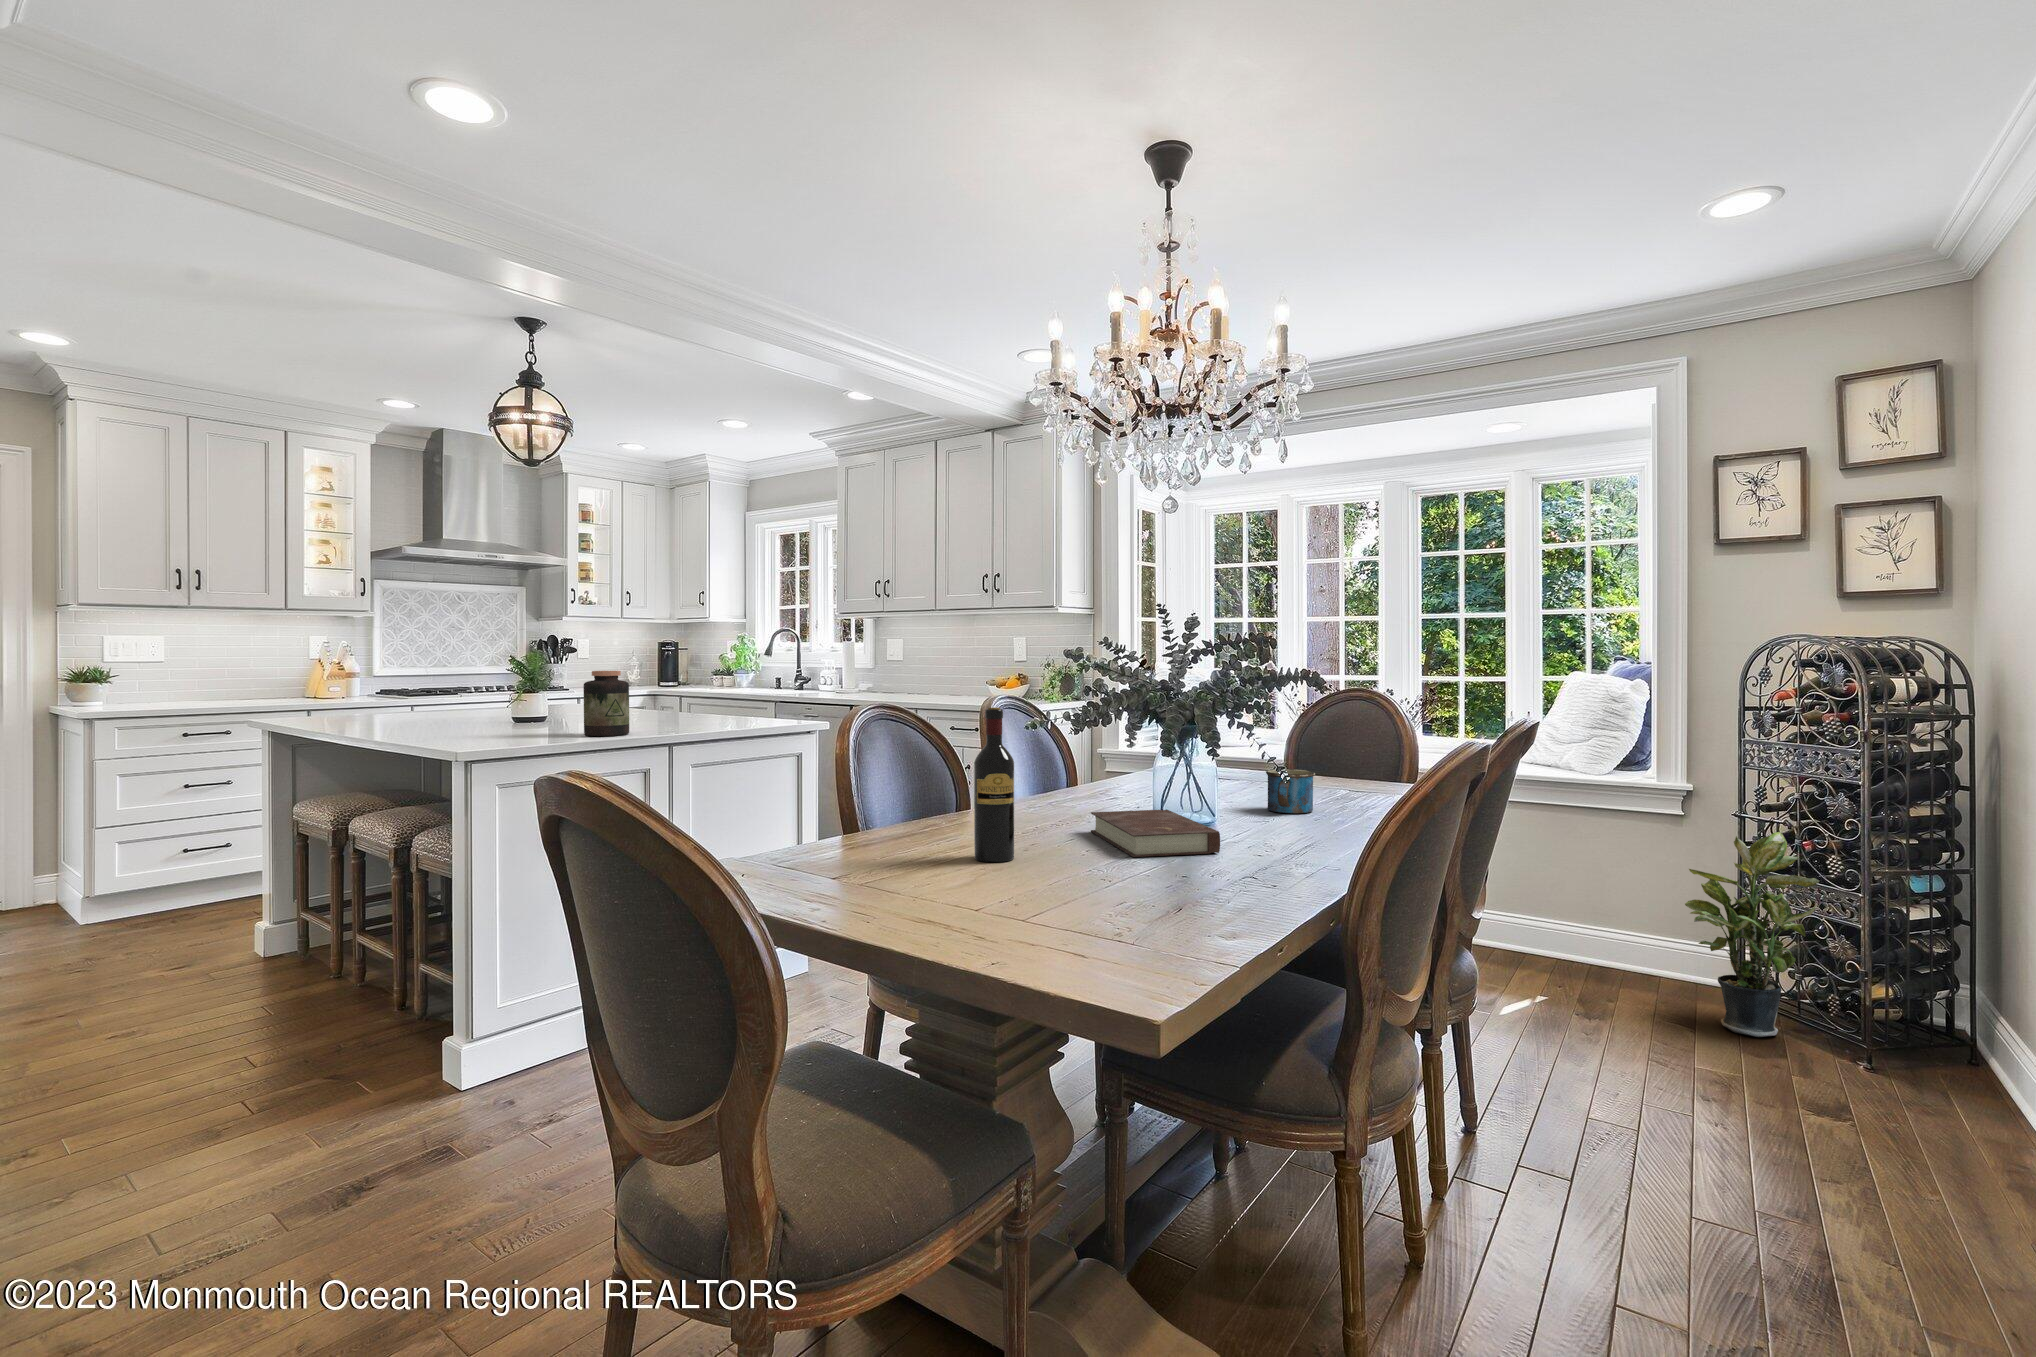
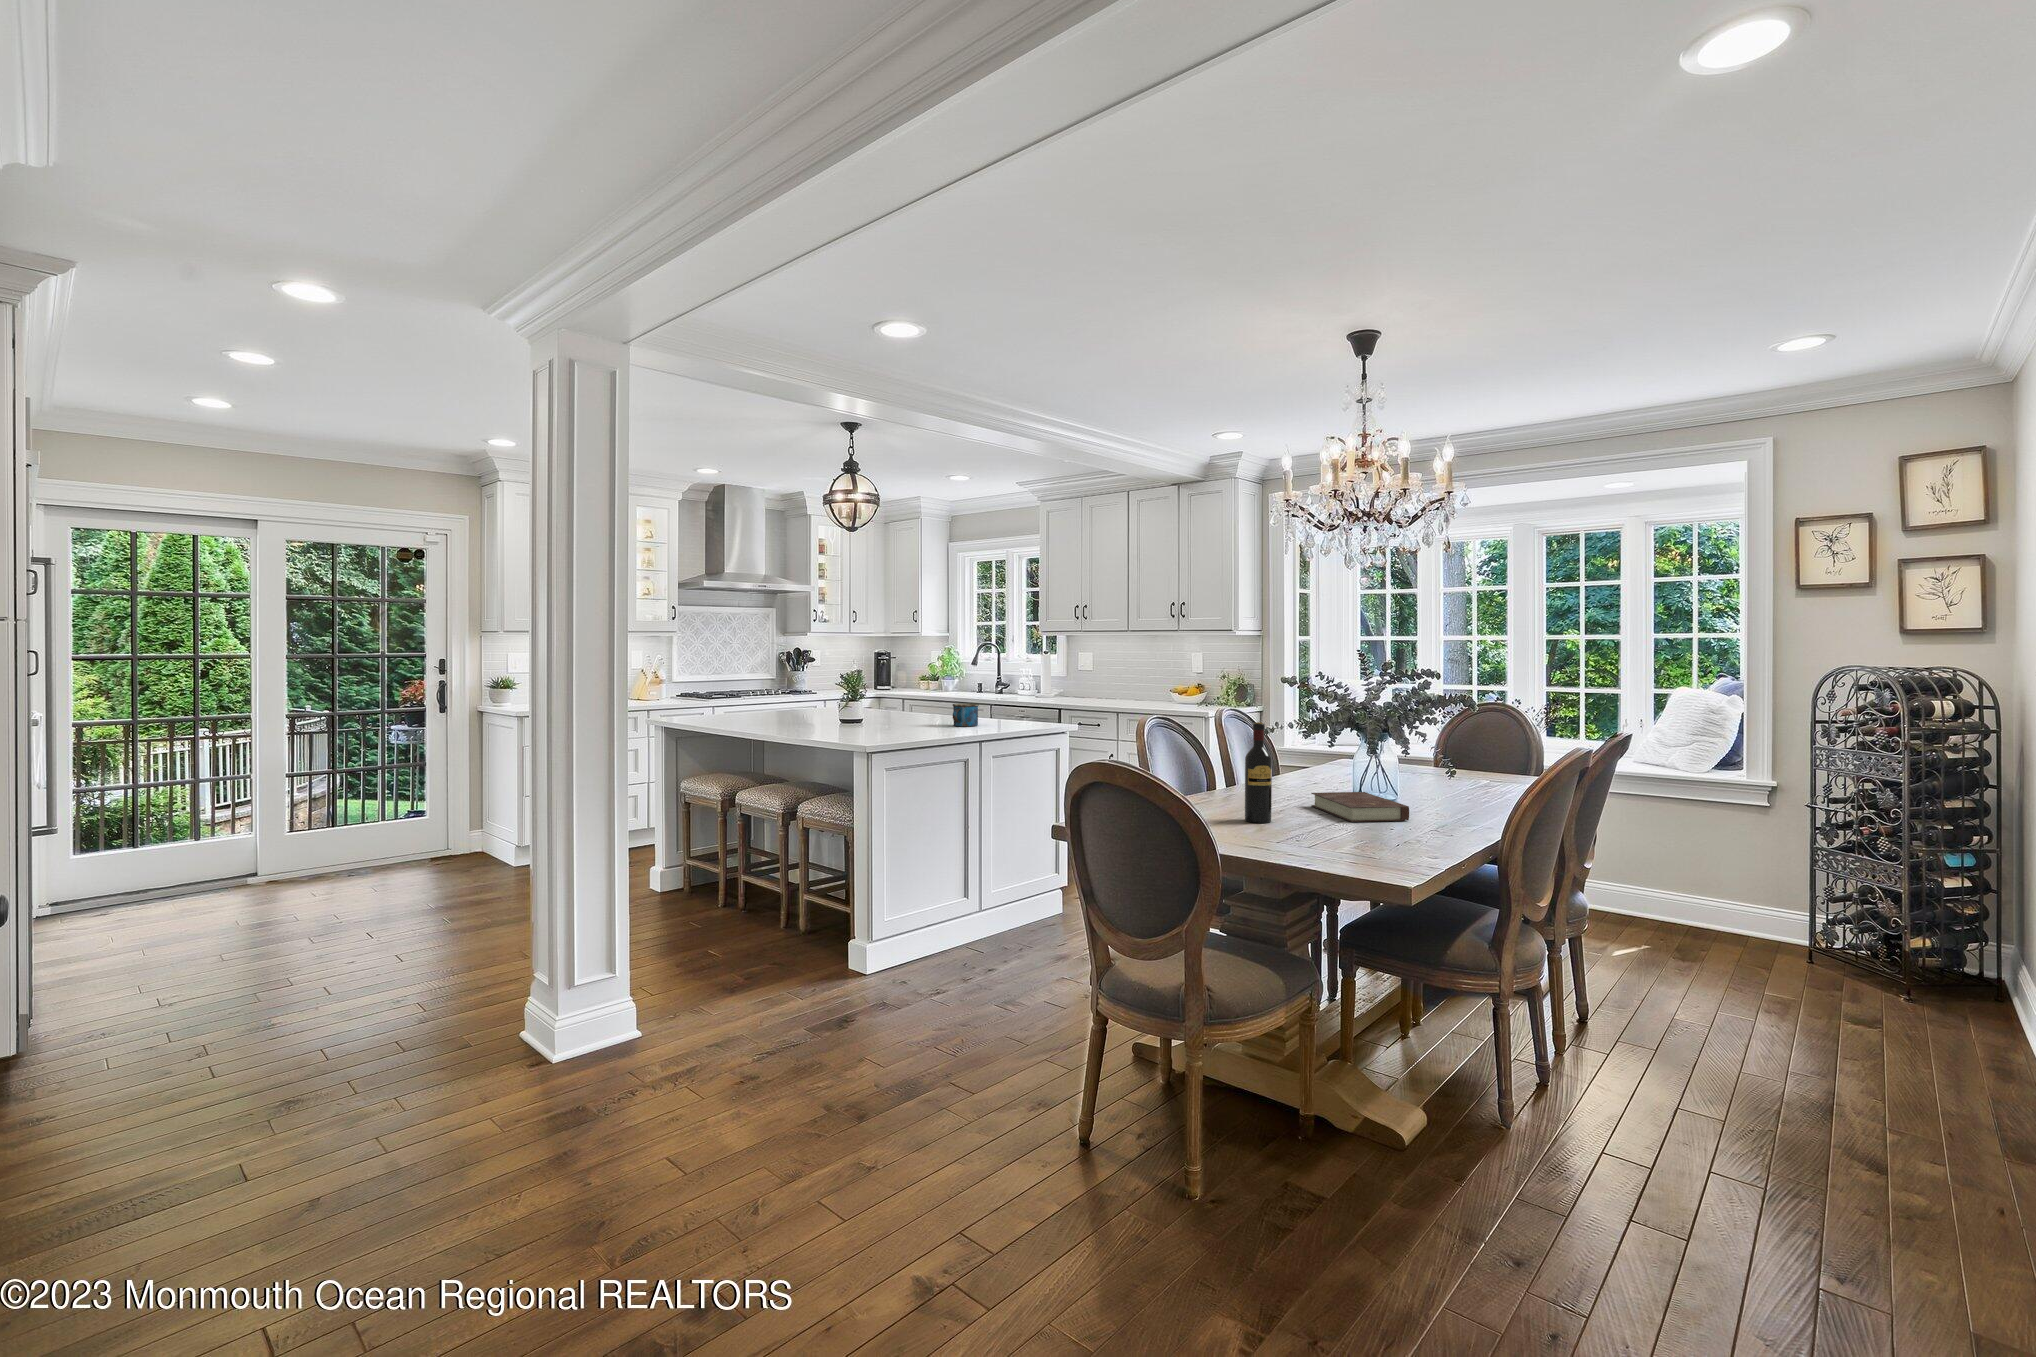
jar: present [584,671,629,736] -> none [915,687,945,734]
mug: present [1266,769,1315,813] -> present [953,703,979,726]
potted plant: present [1685,832,1819,1037] -> none [1762,819,1871,977]

